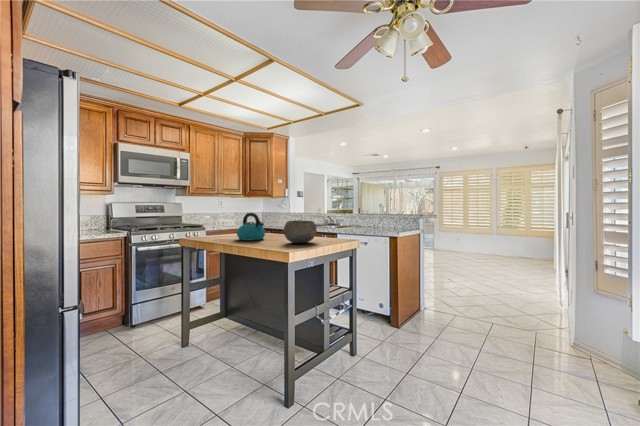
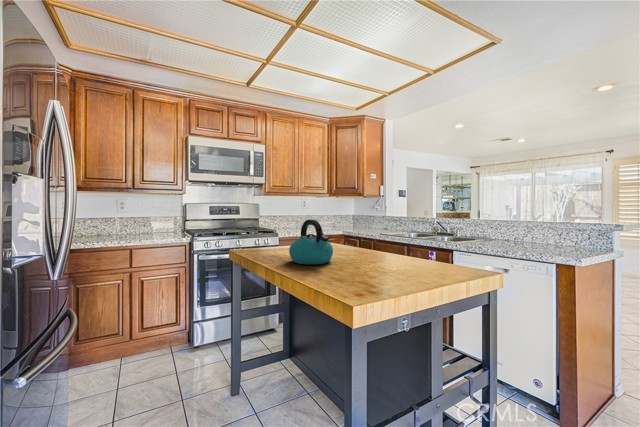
bowl: present [284,221,317,243] -> none [354,236,420,281]

